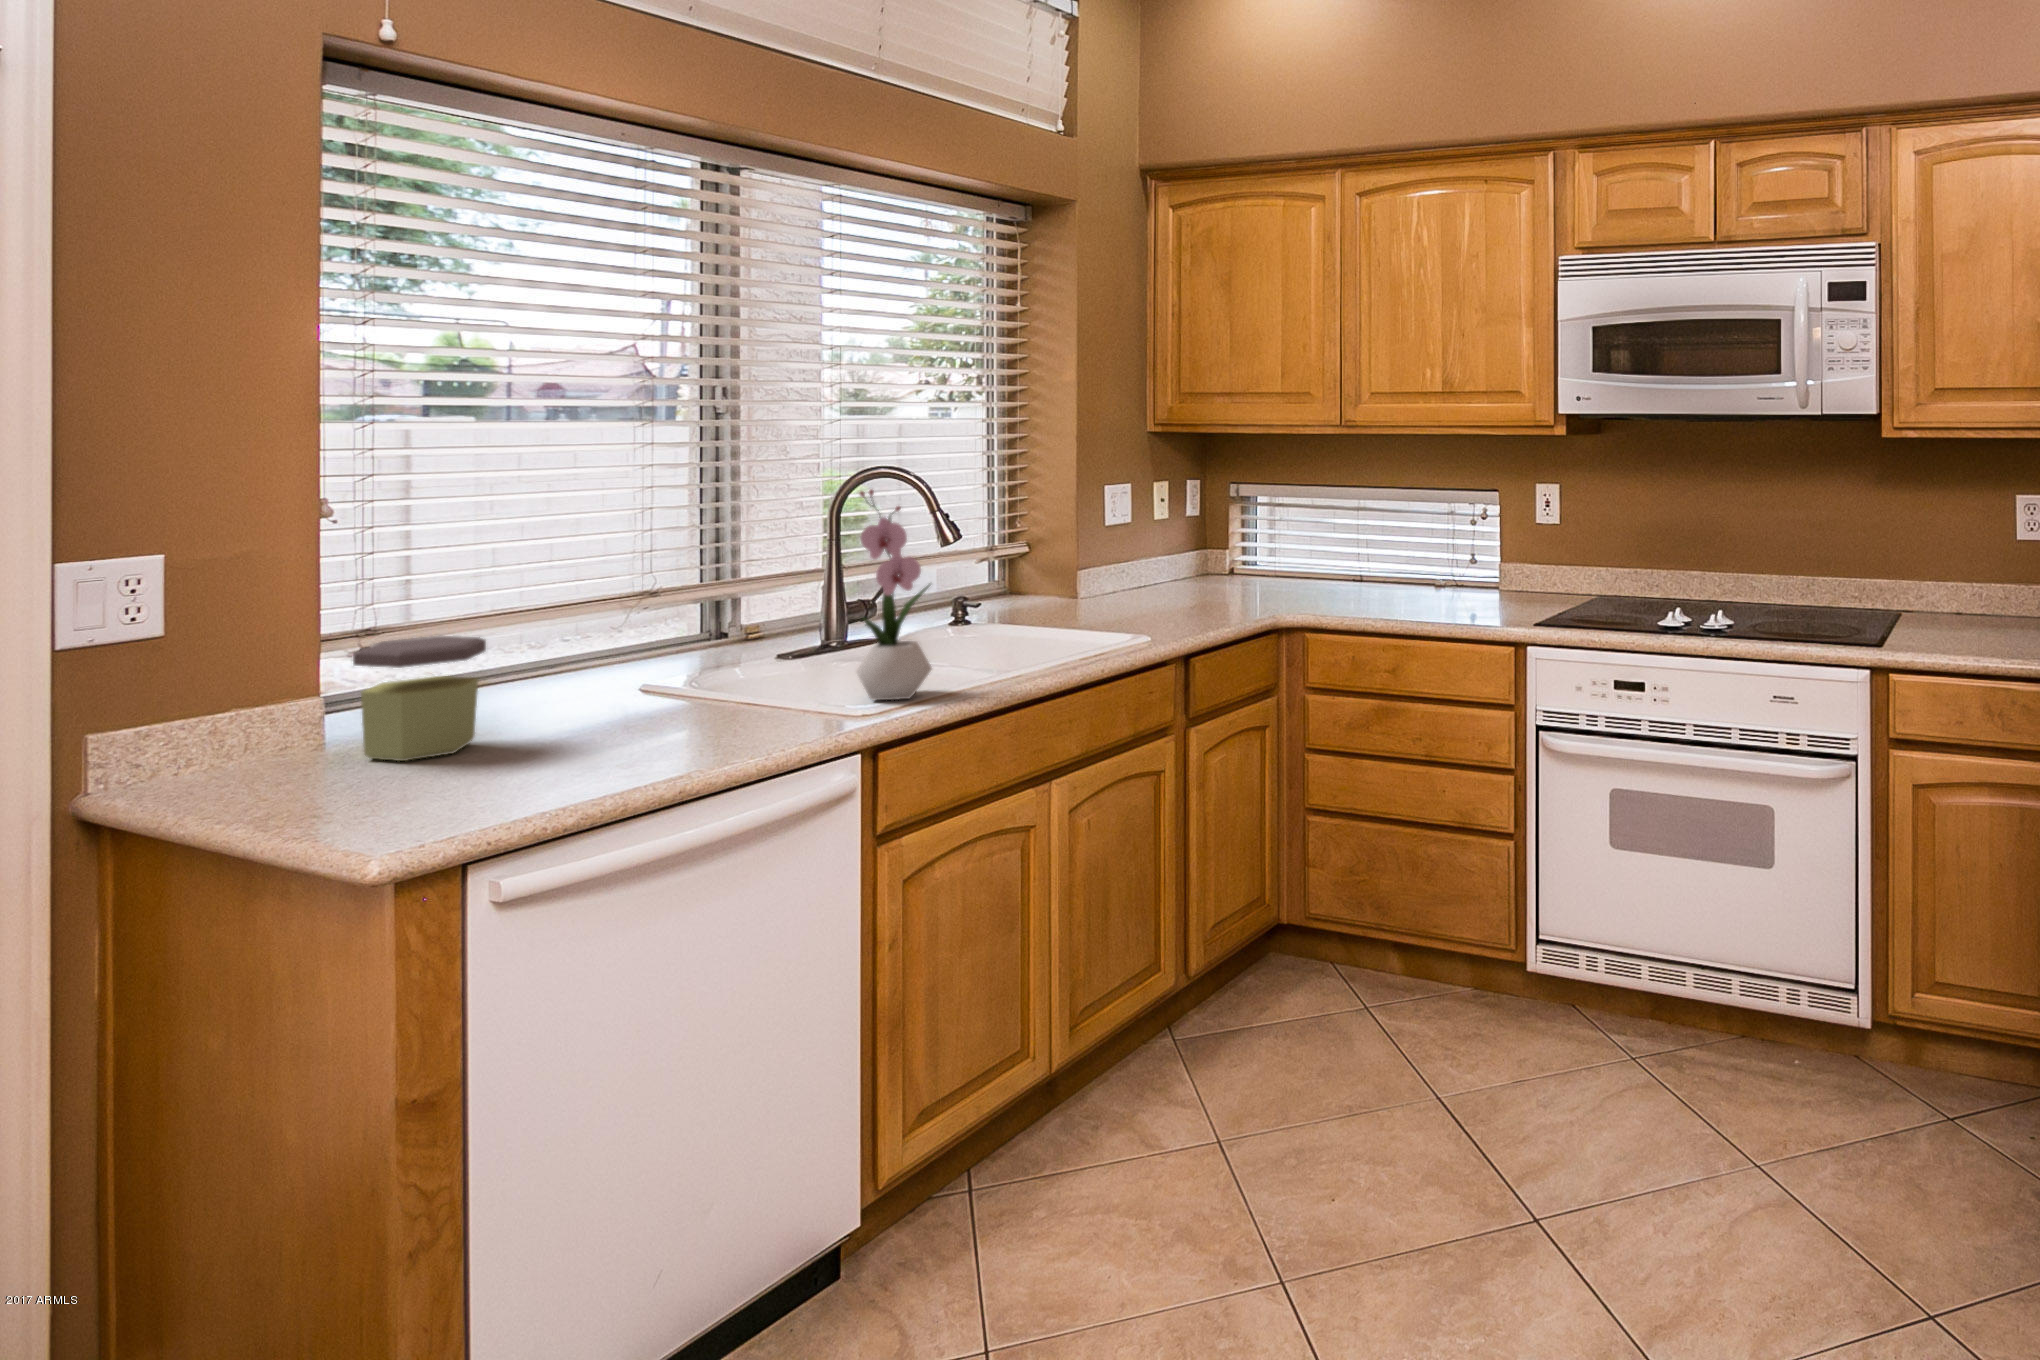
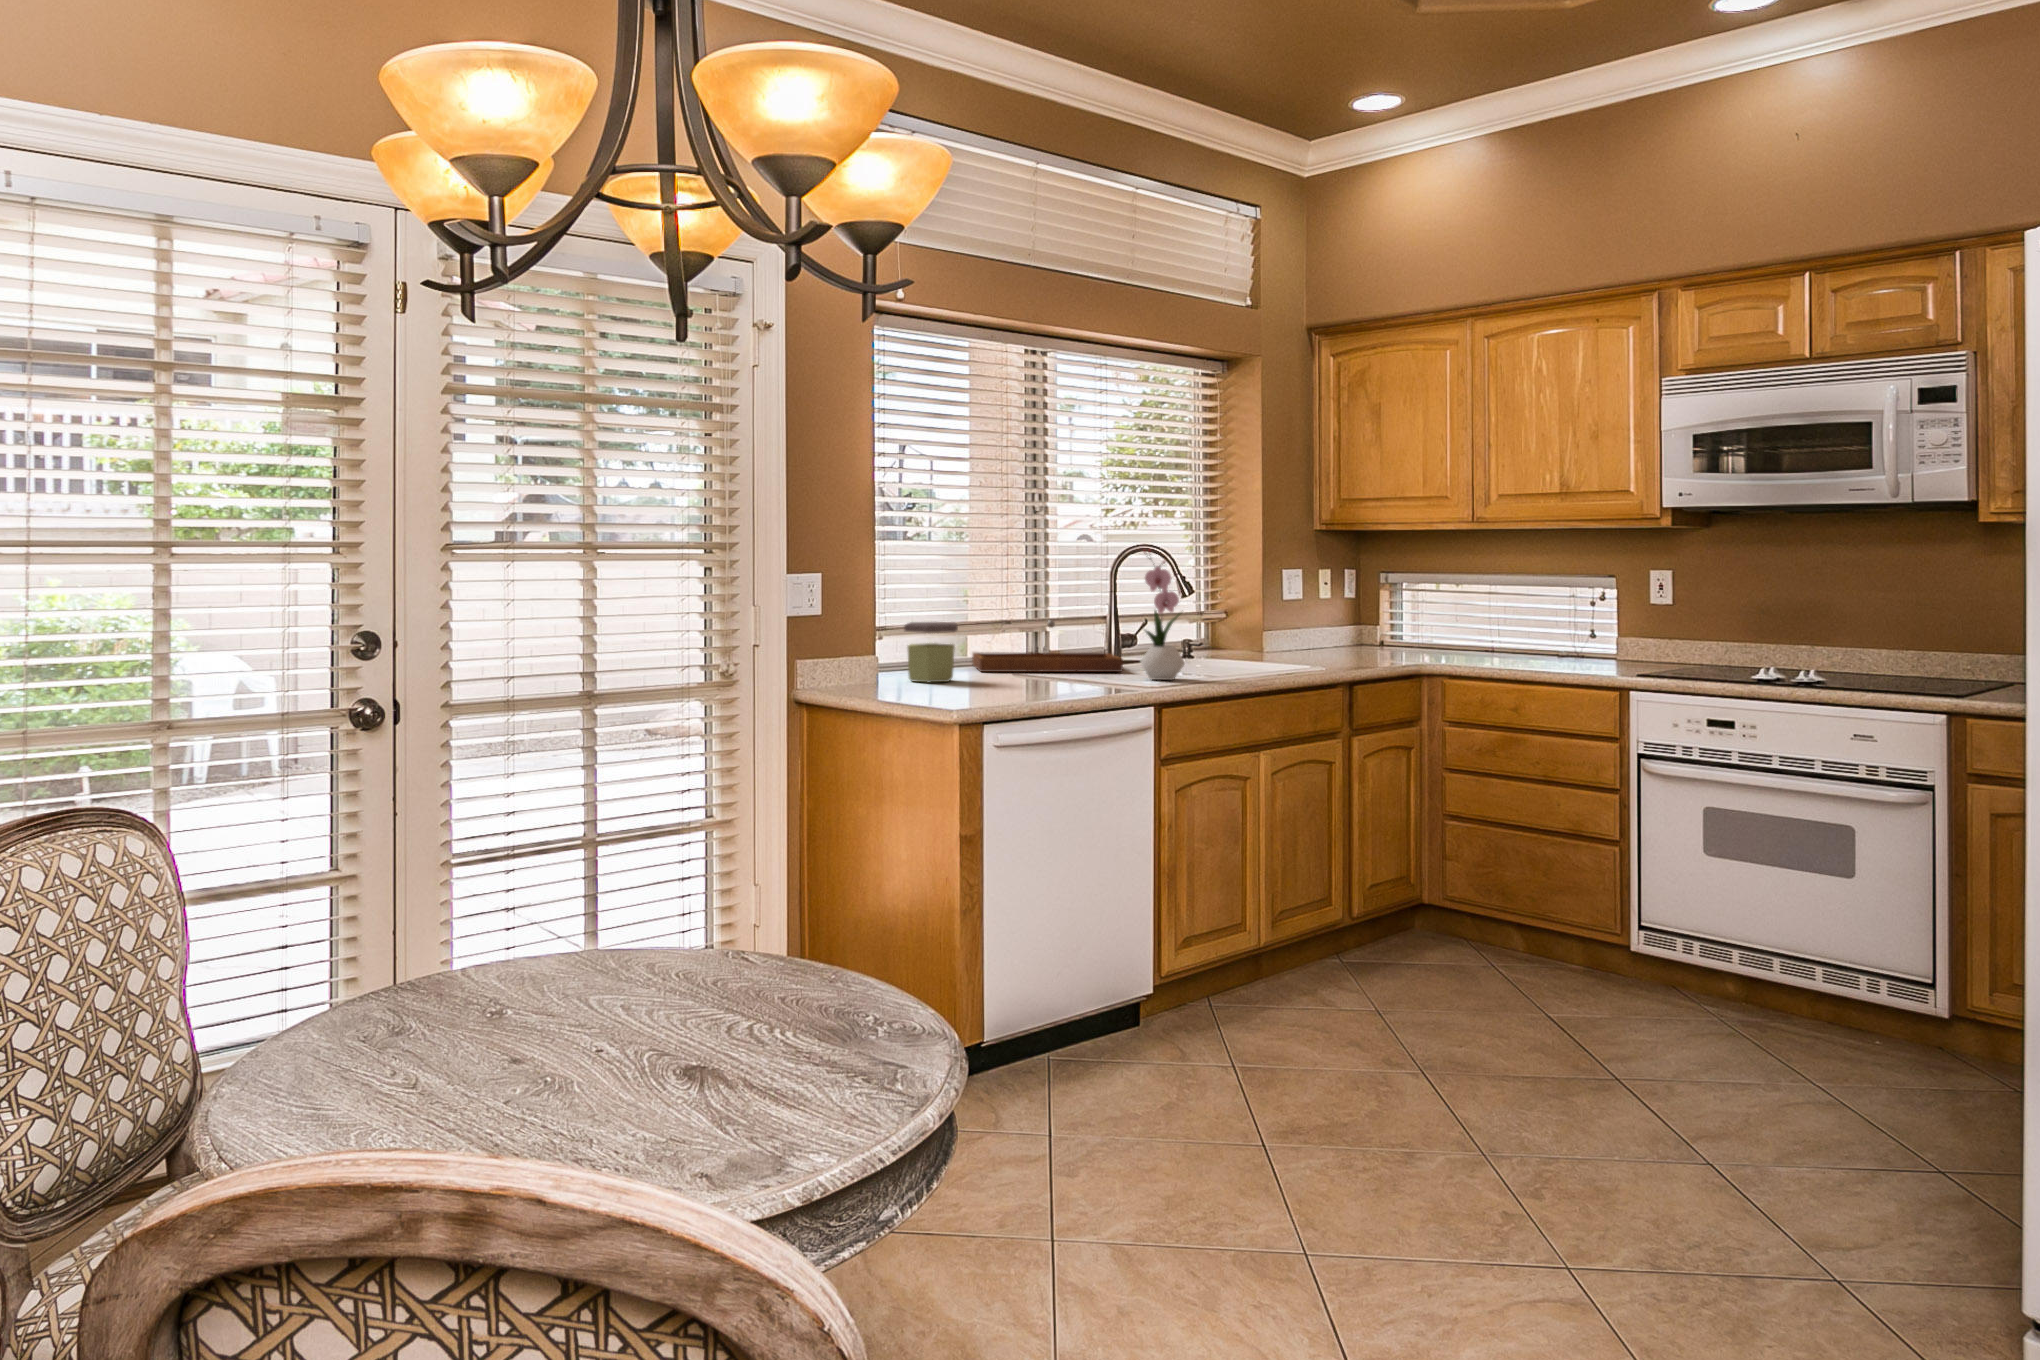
tray: none [562,600,835,706] -> present [972,620,1123,672]

